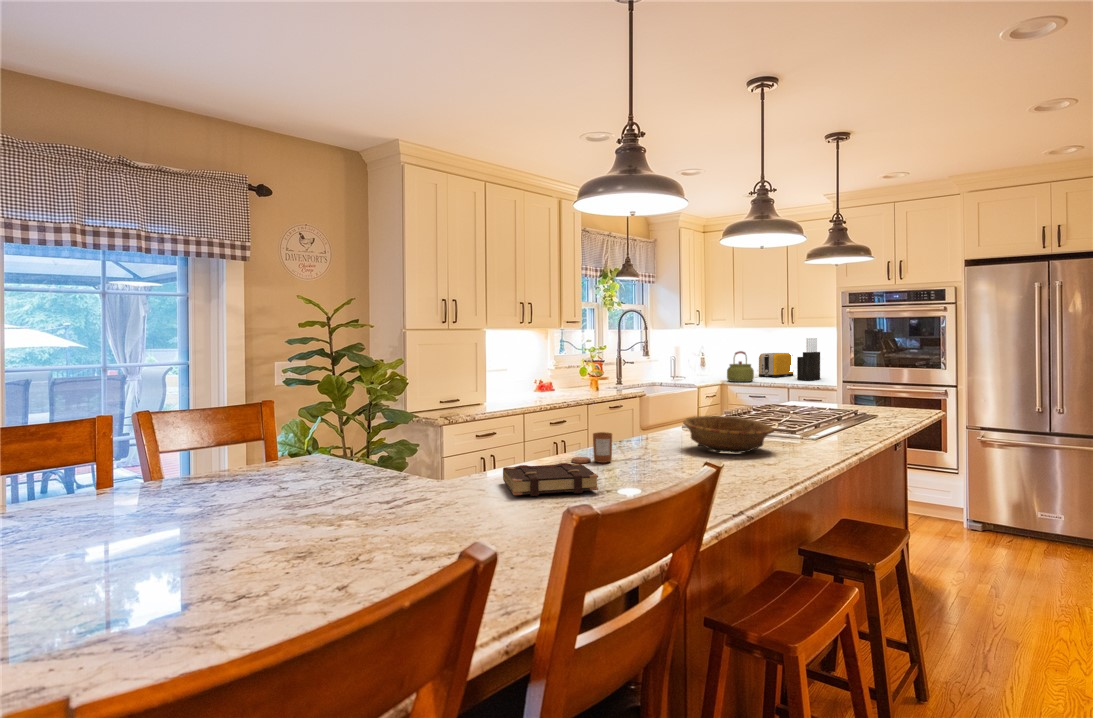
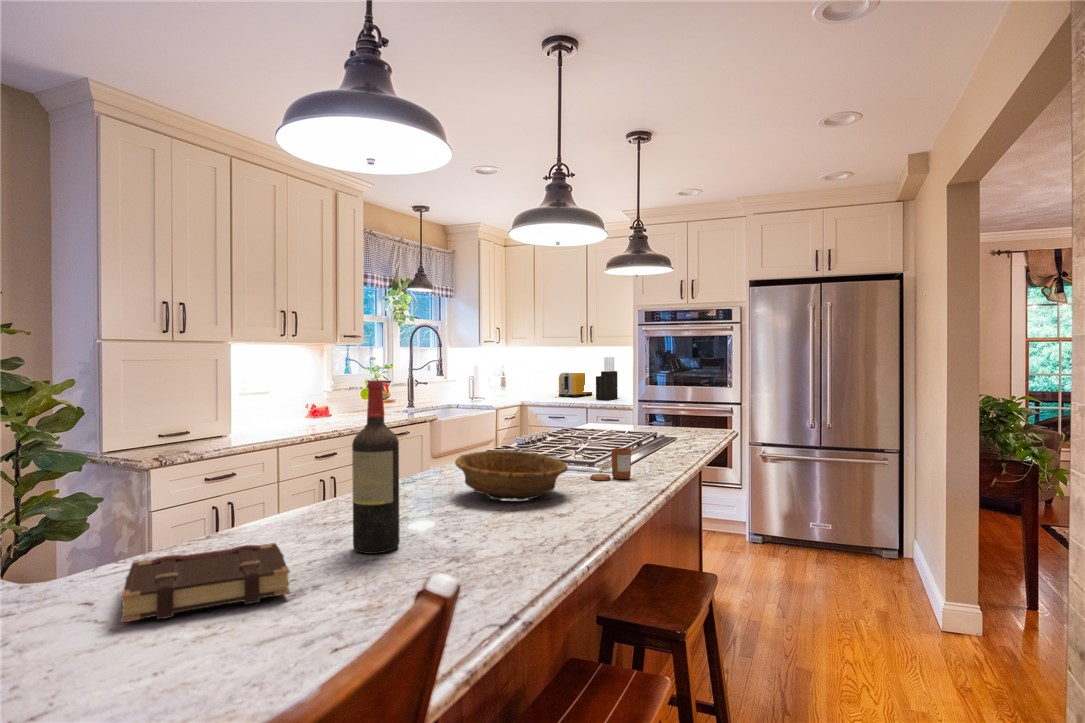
kettle: present [727,351,754,382] -> none [527,370,554,403]
wine bottle: none [623,360,654,476] -> present [352,381,400,554]
candle: present [571,432,612,463] -> present [590,448,631,480]

